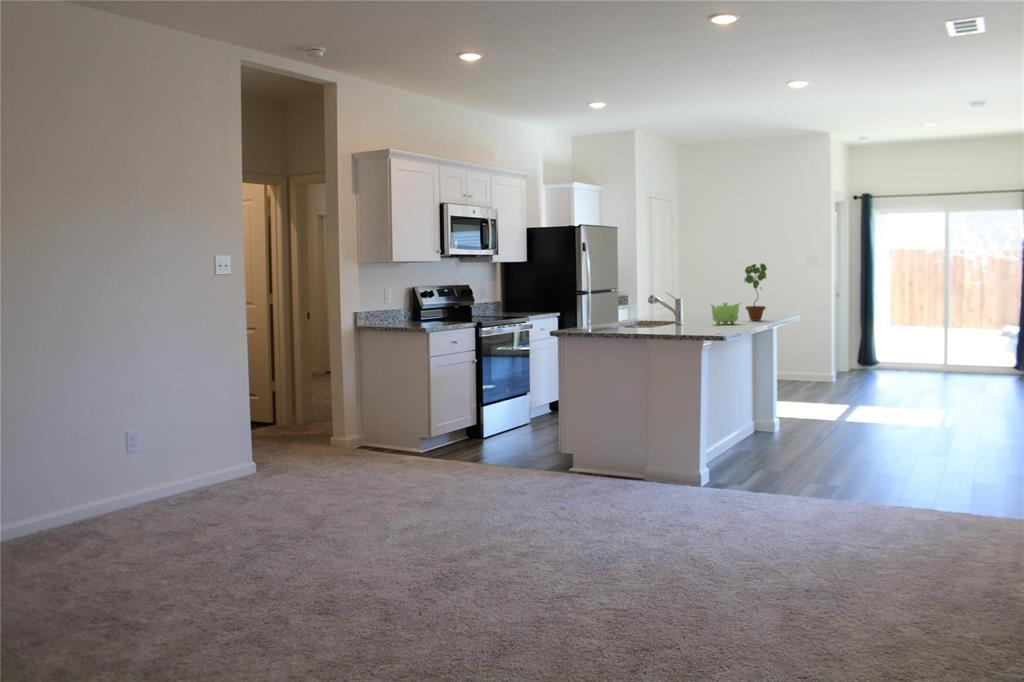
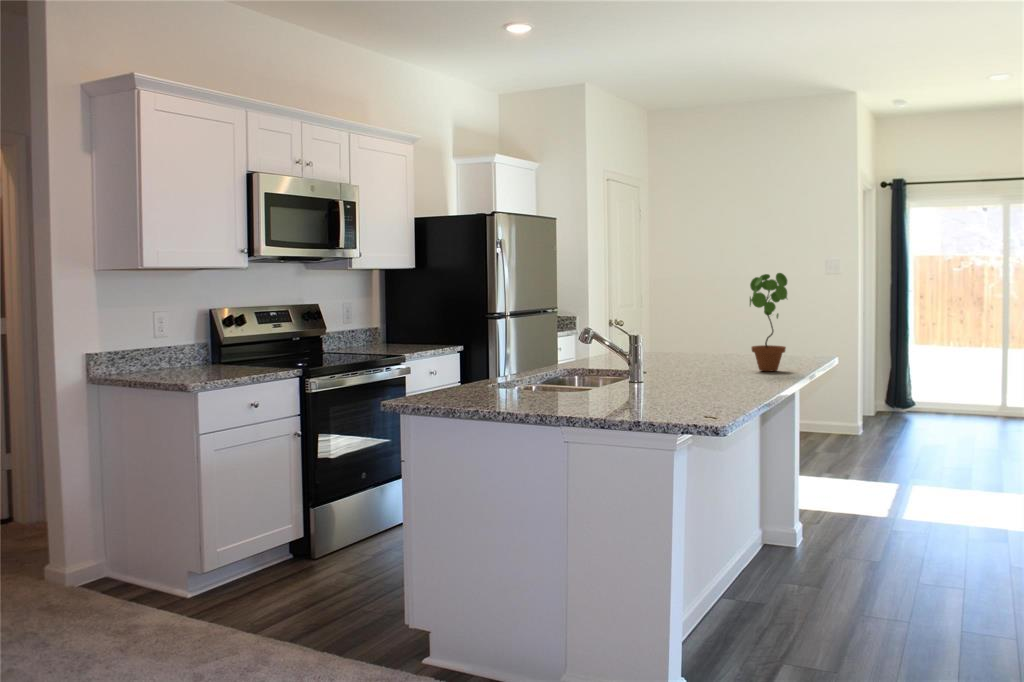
teapot: present [711,303,740,325] -> none [689,344,746,385]

